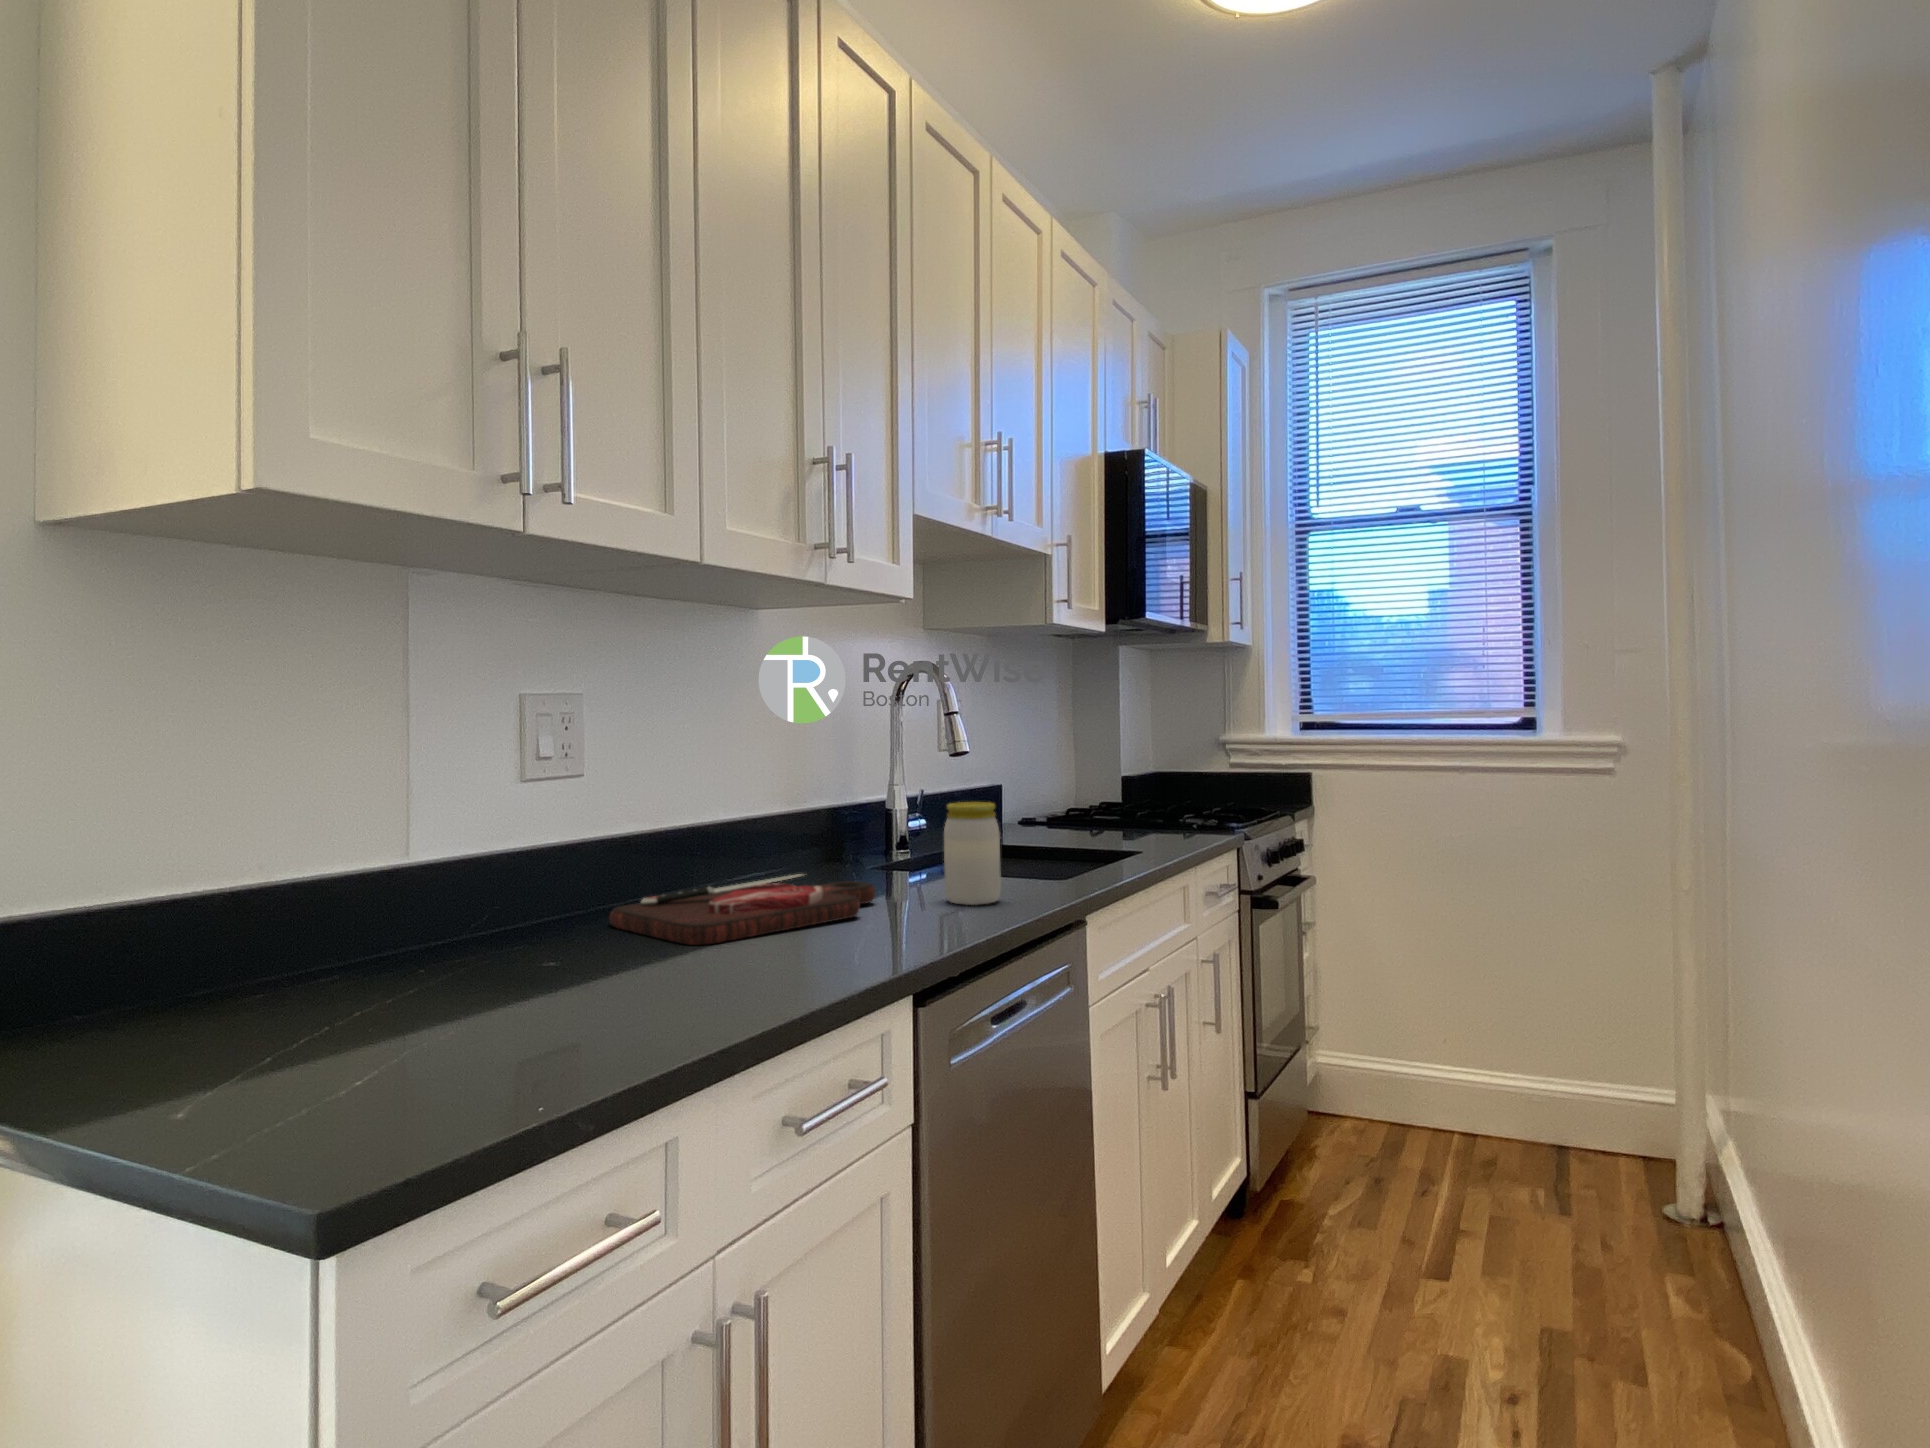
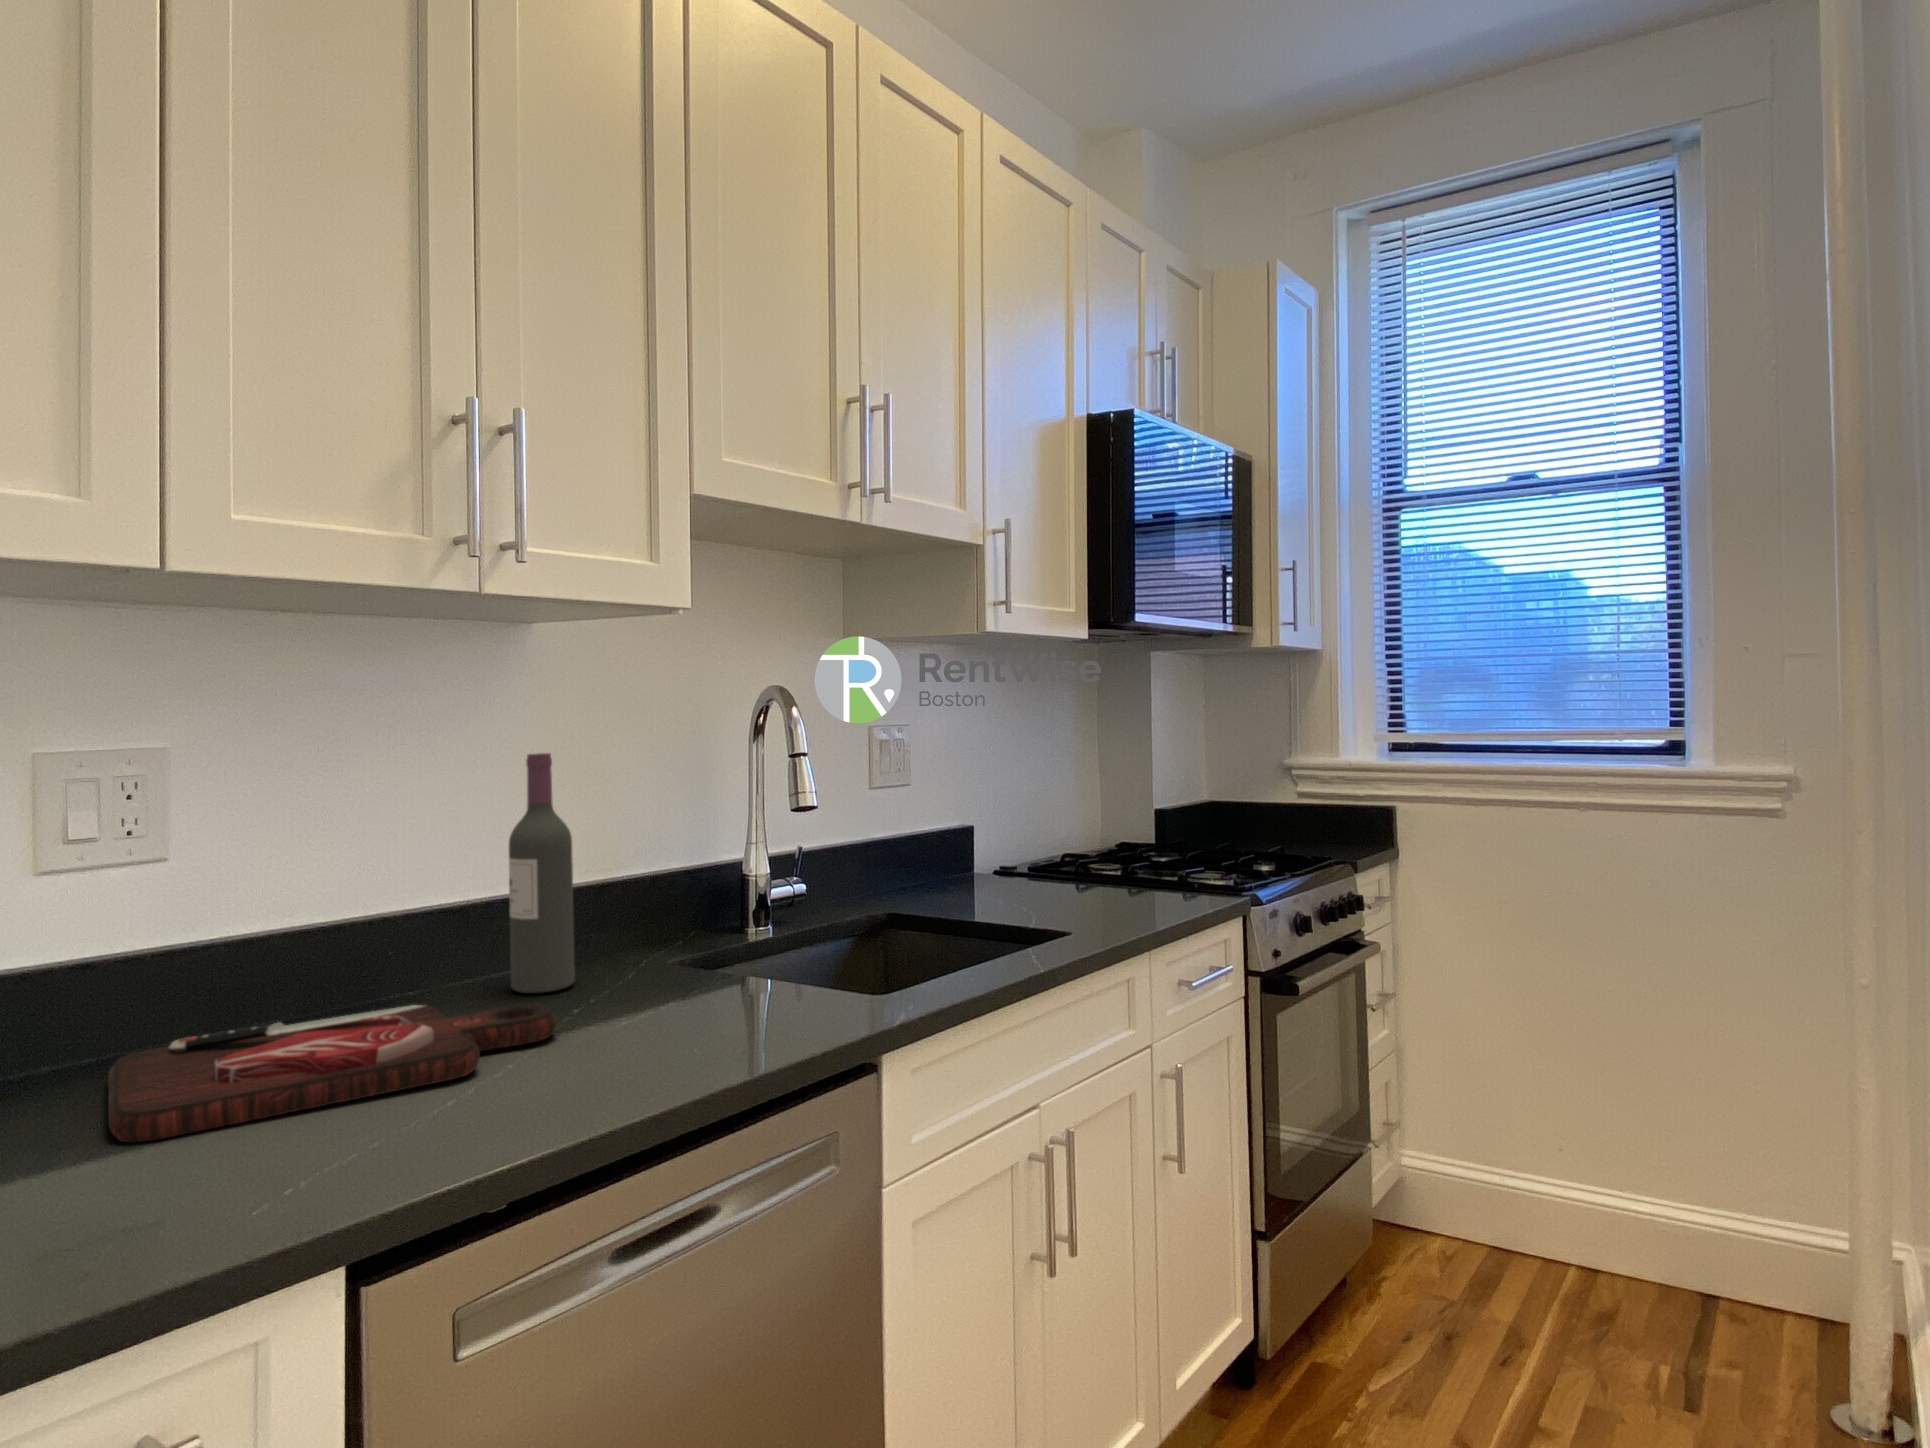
wine bottle: none [780,708,827,885] -> present [509,753,575,993]
jar: present [944,802,1001,905] -> none [649,897,732,1051]

